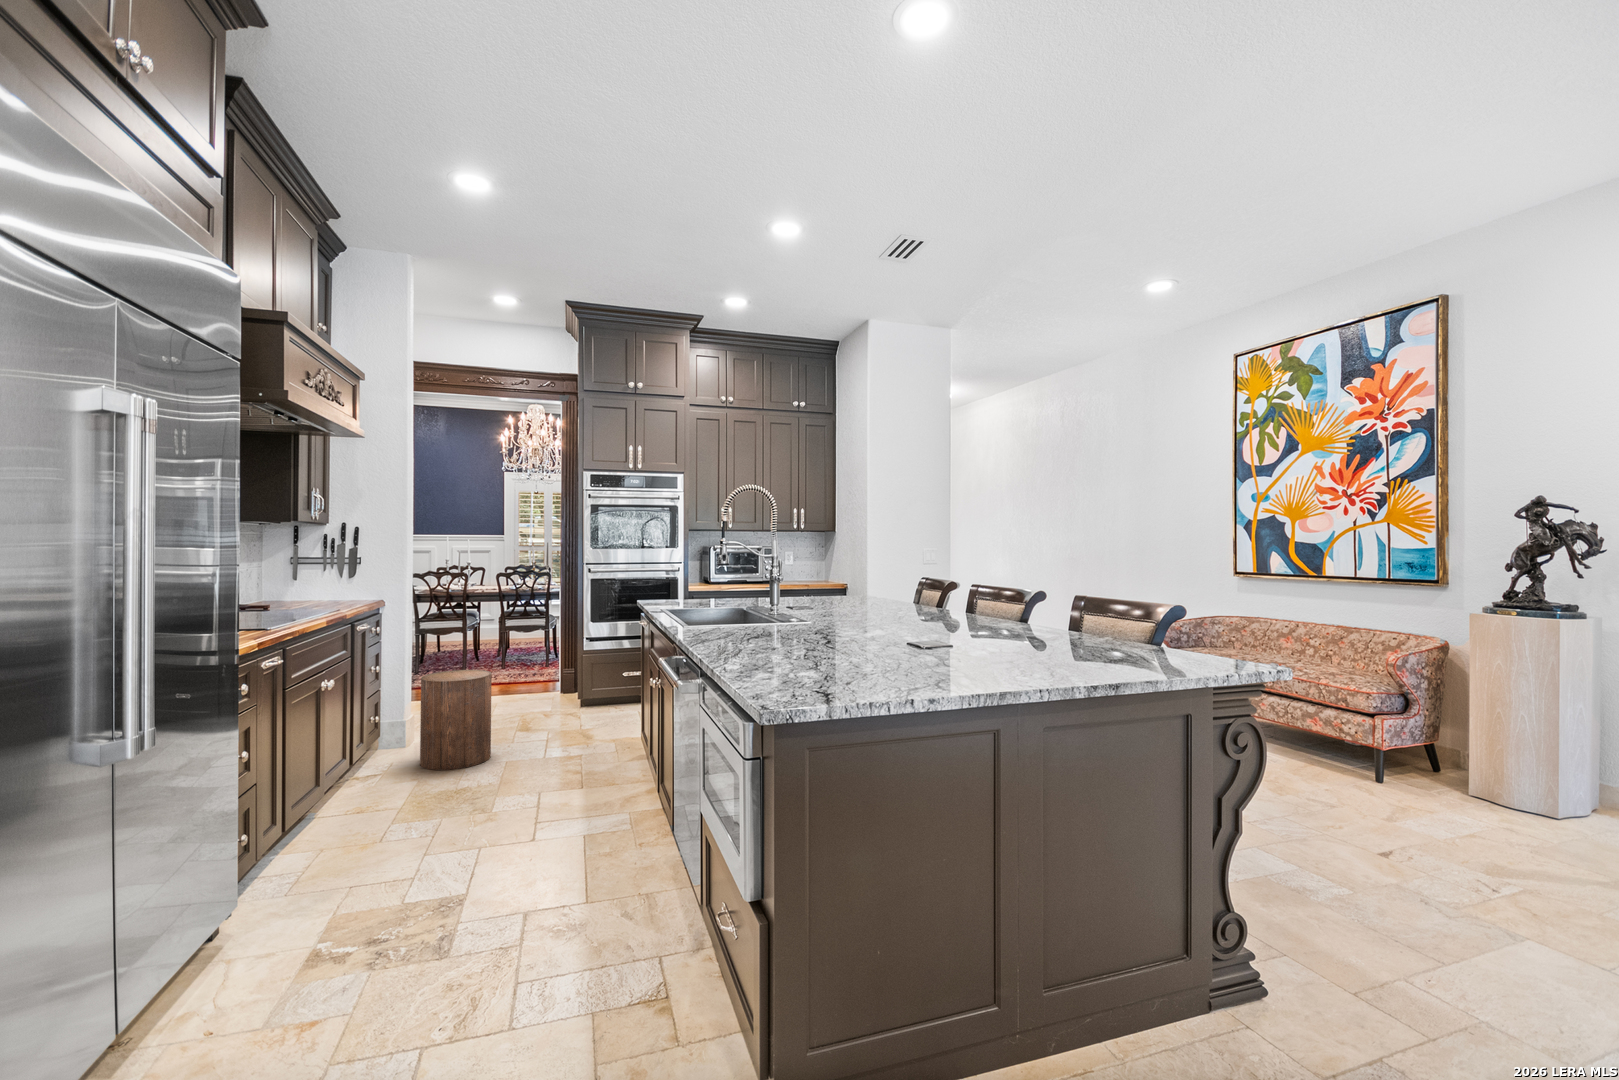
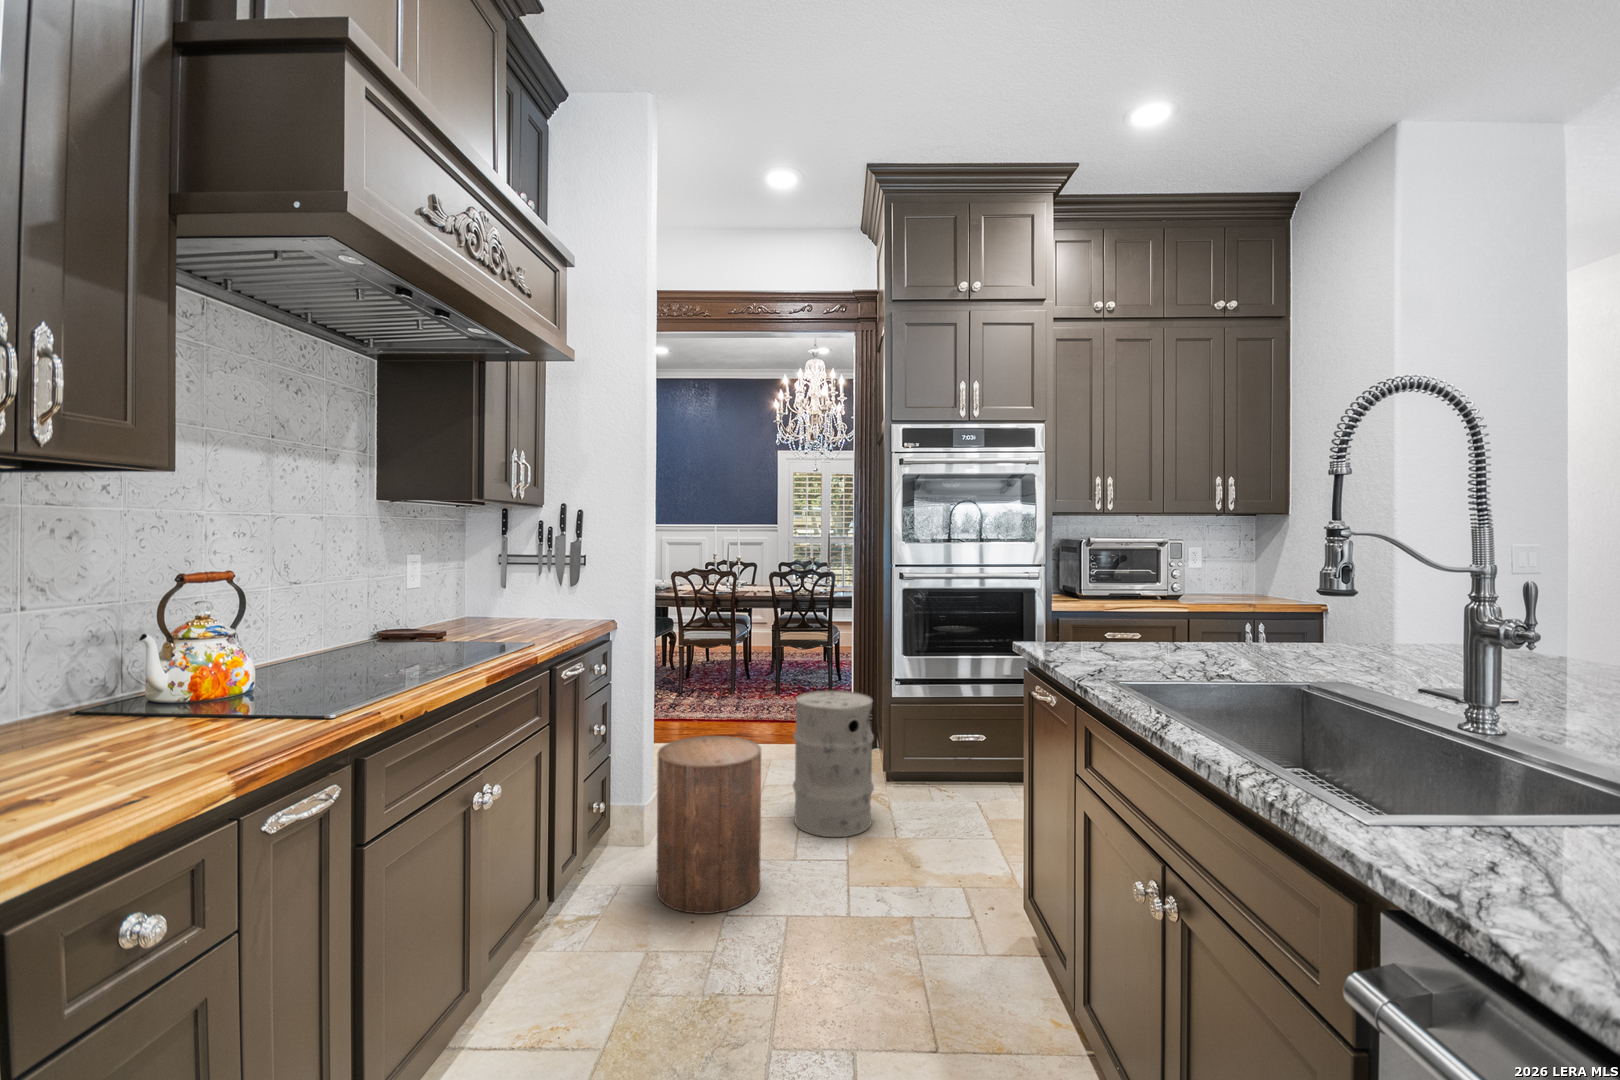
trash can: none [514,645,569,734] -> present [793,691,874,837]

